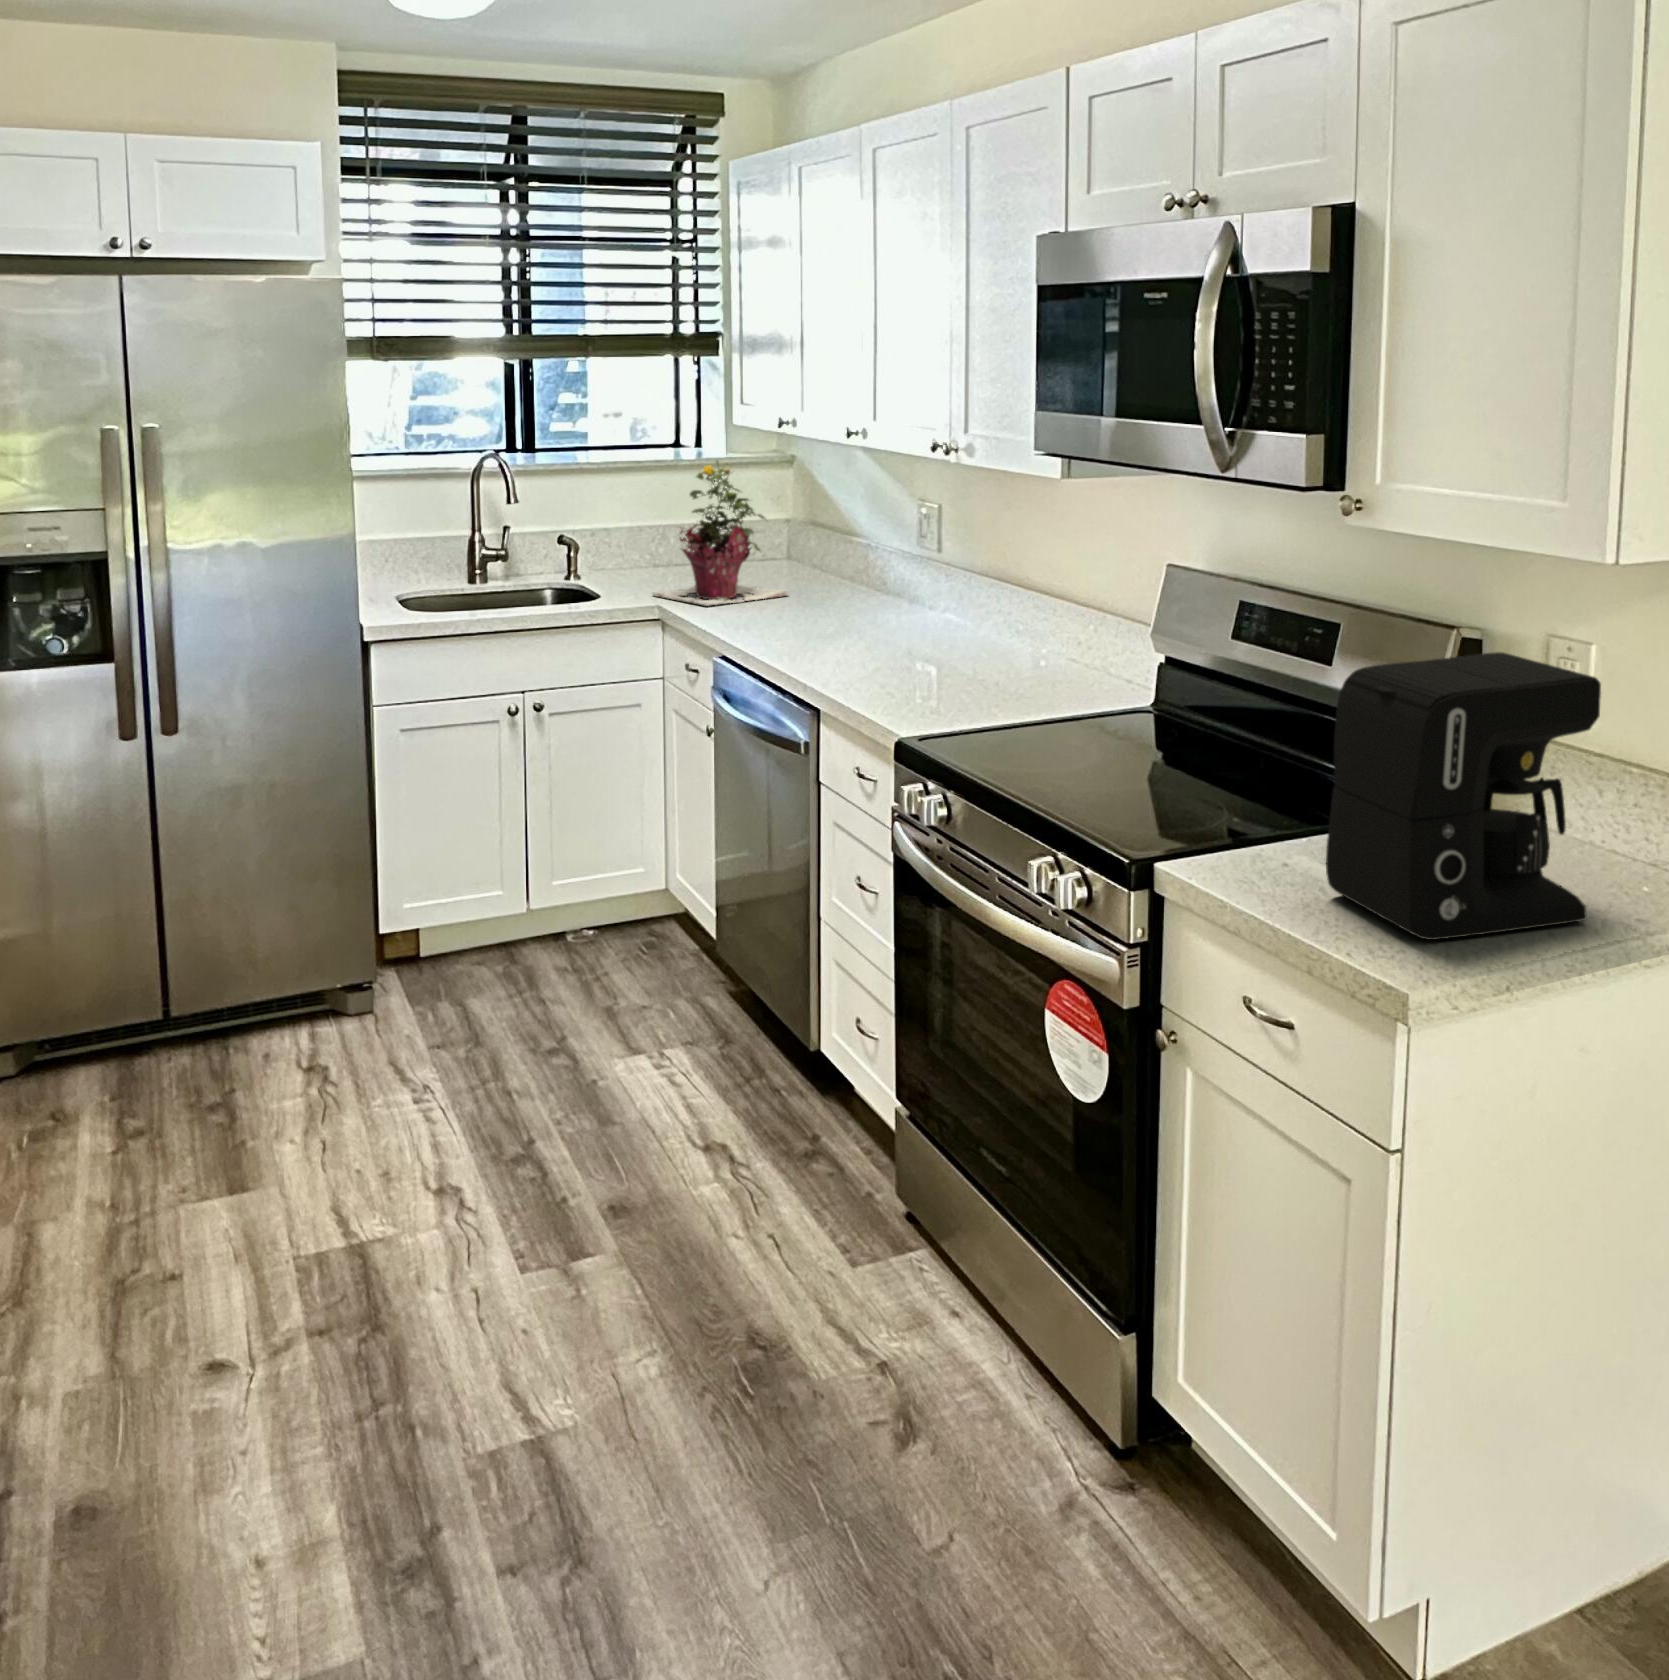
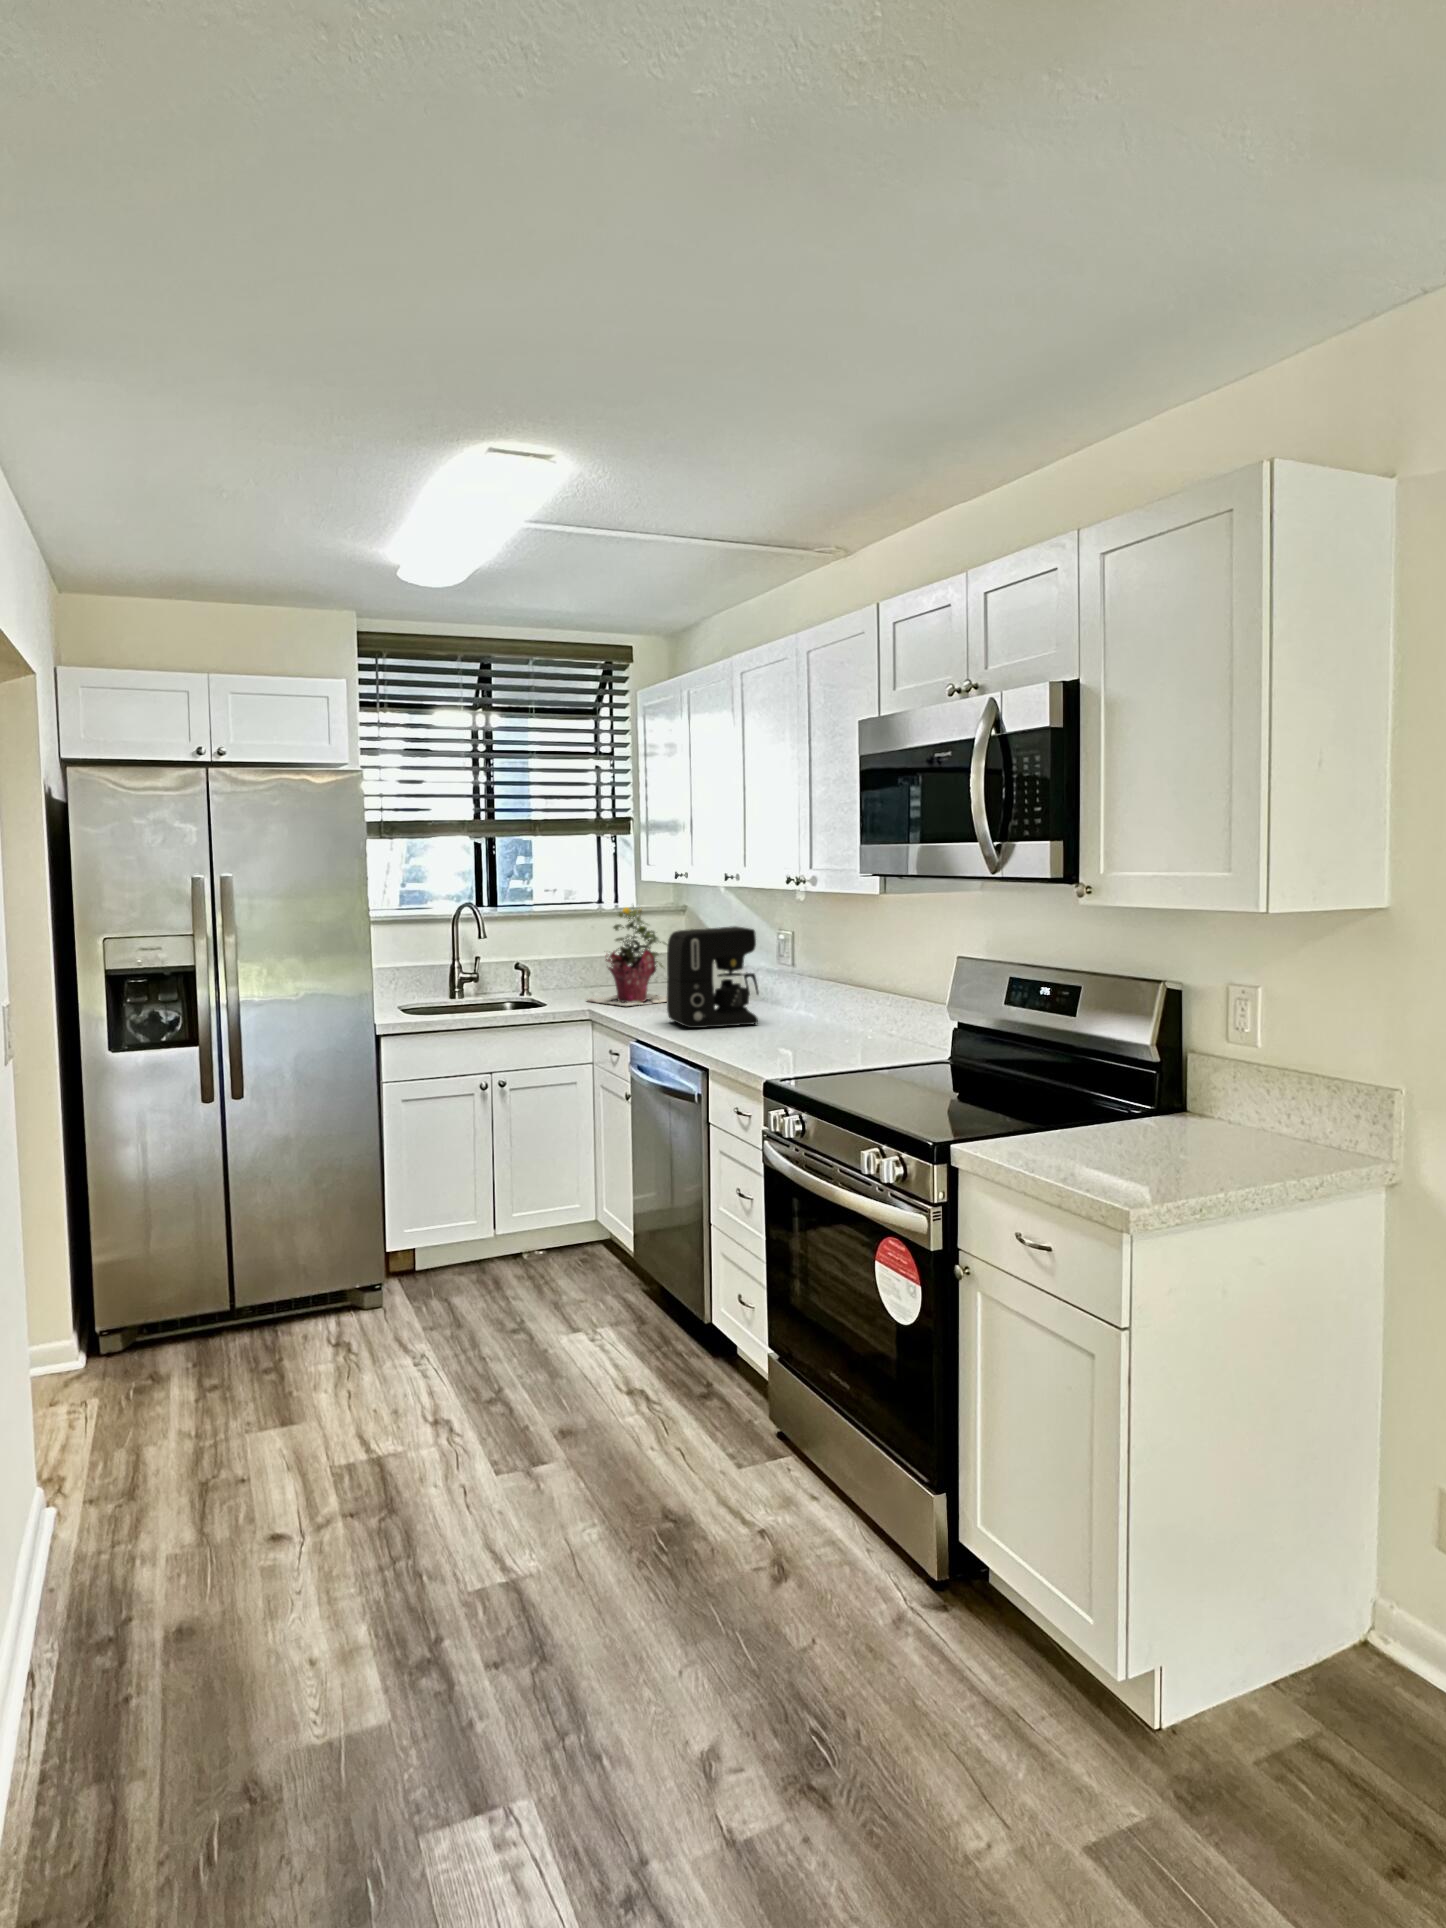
coffee maker: present [1326,652,1601,940] -> present [667,926,759,1028]

